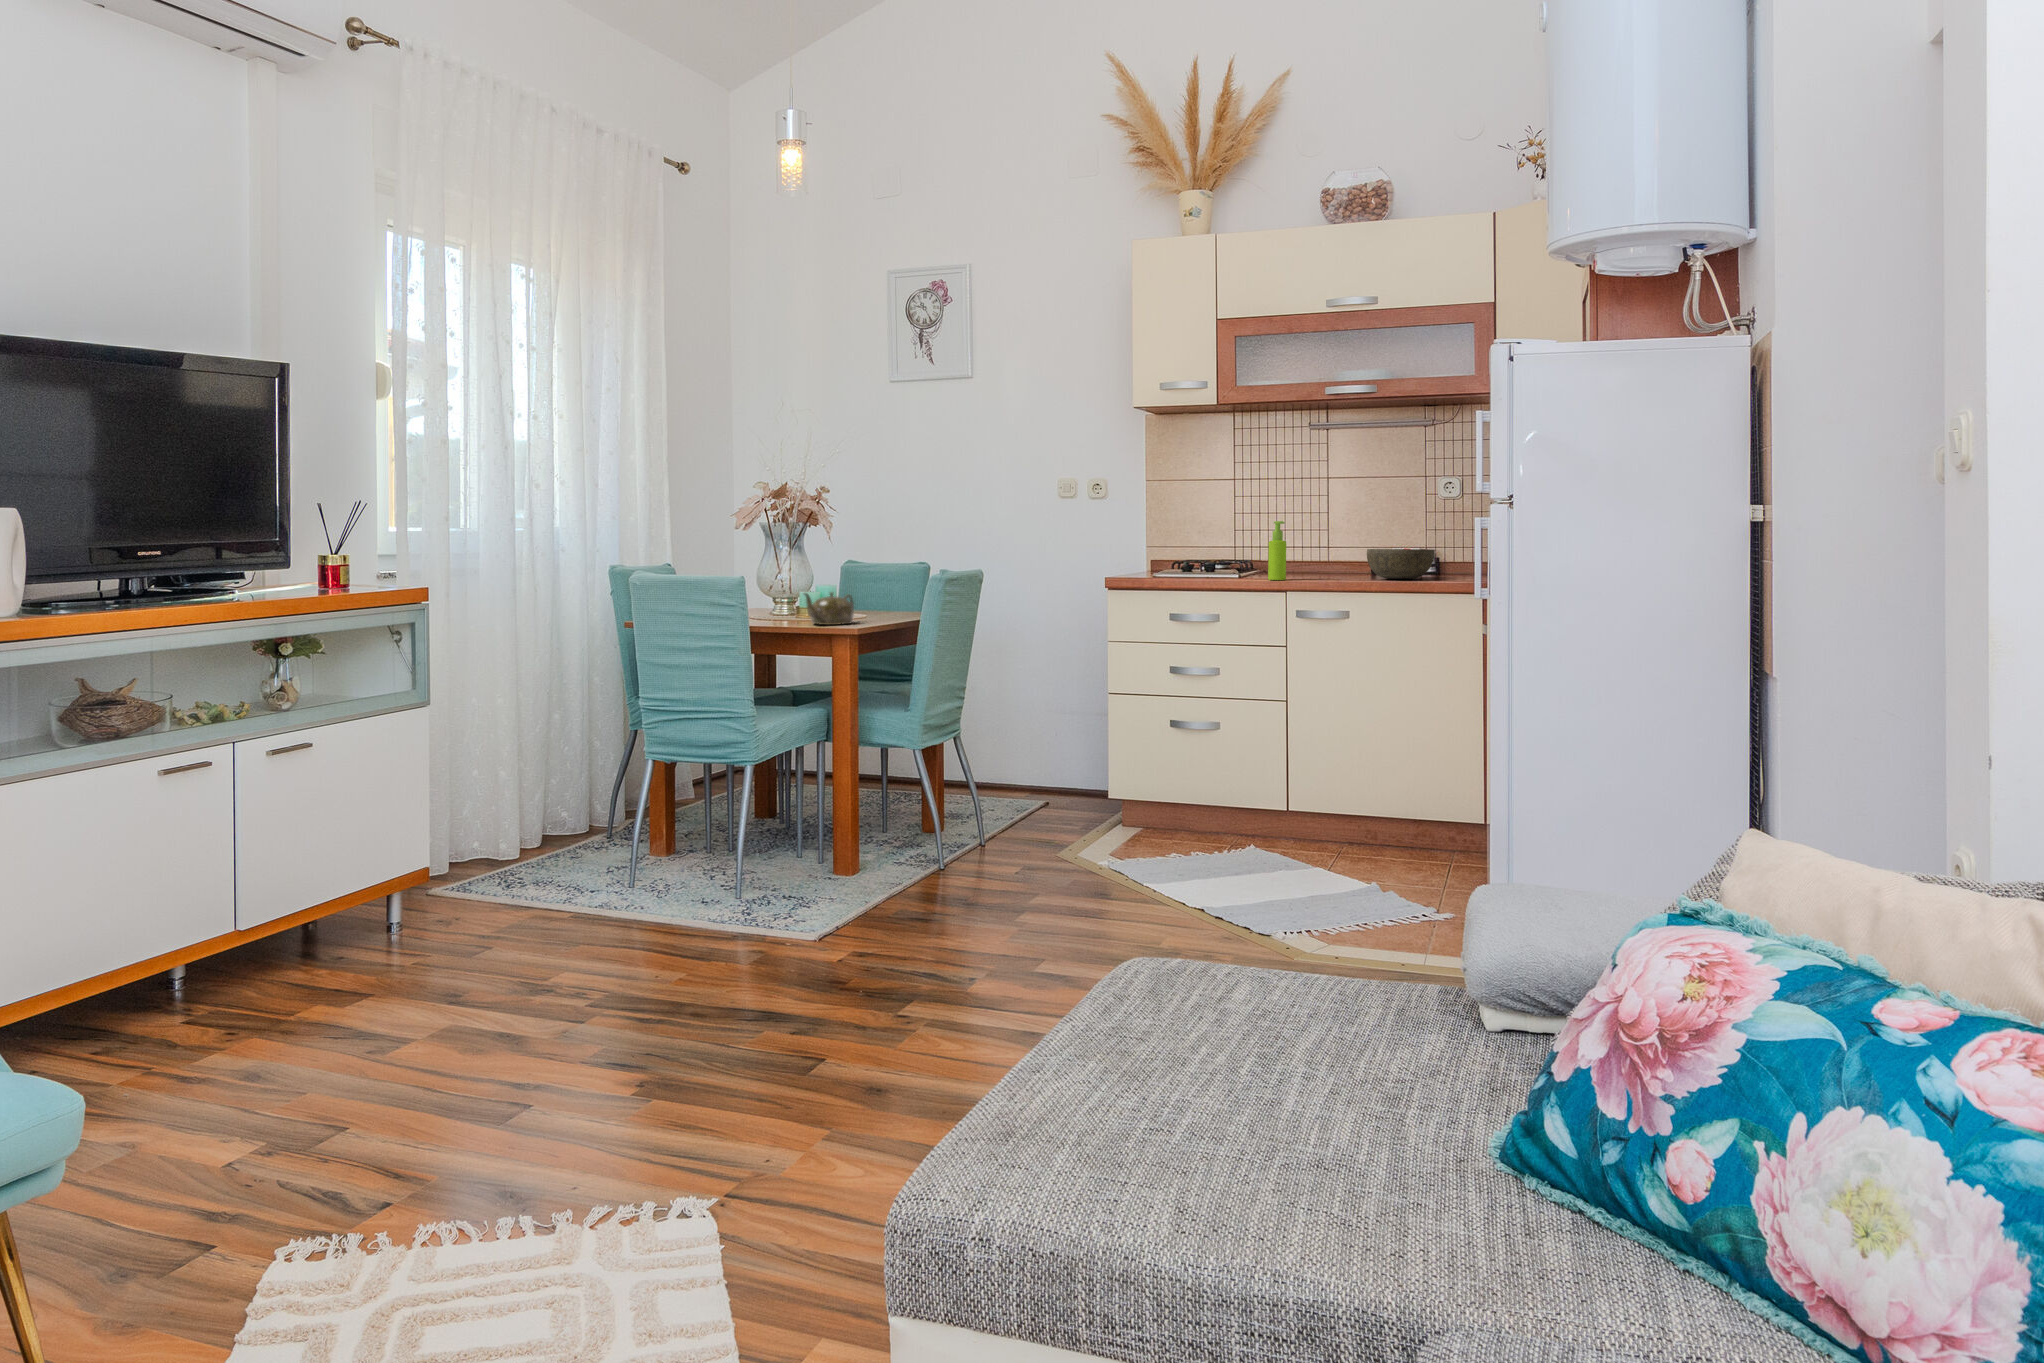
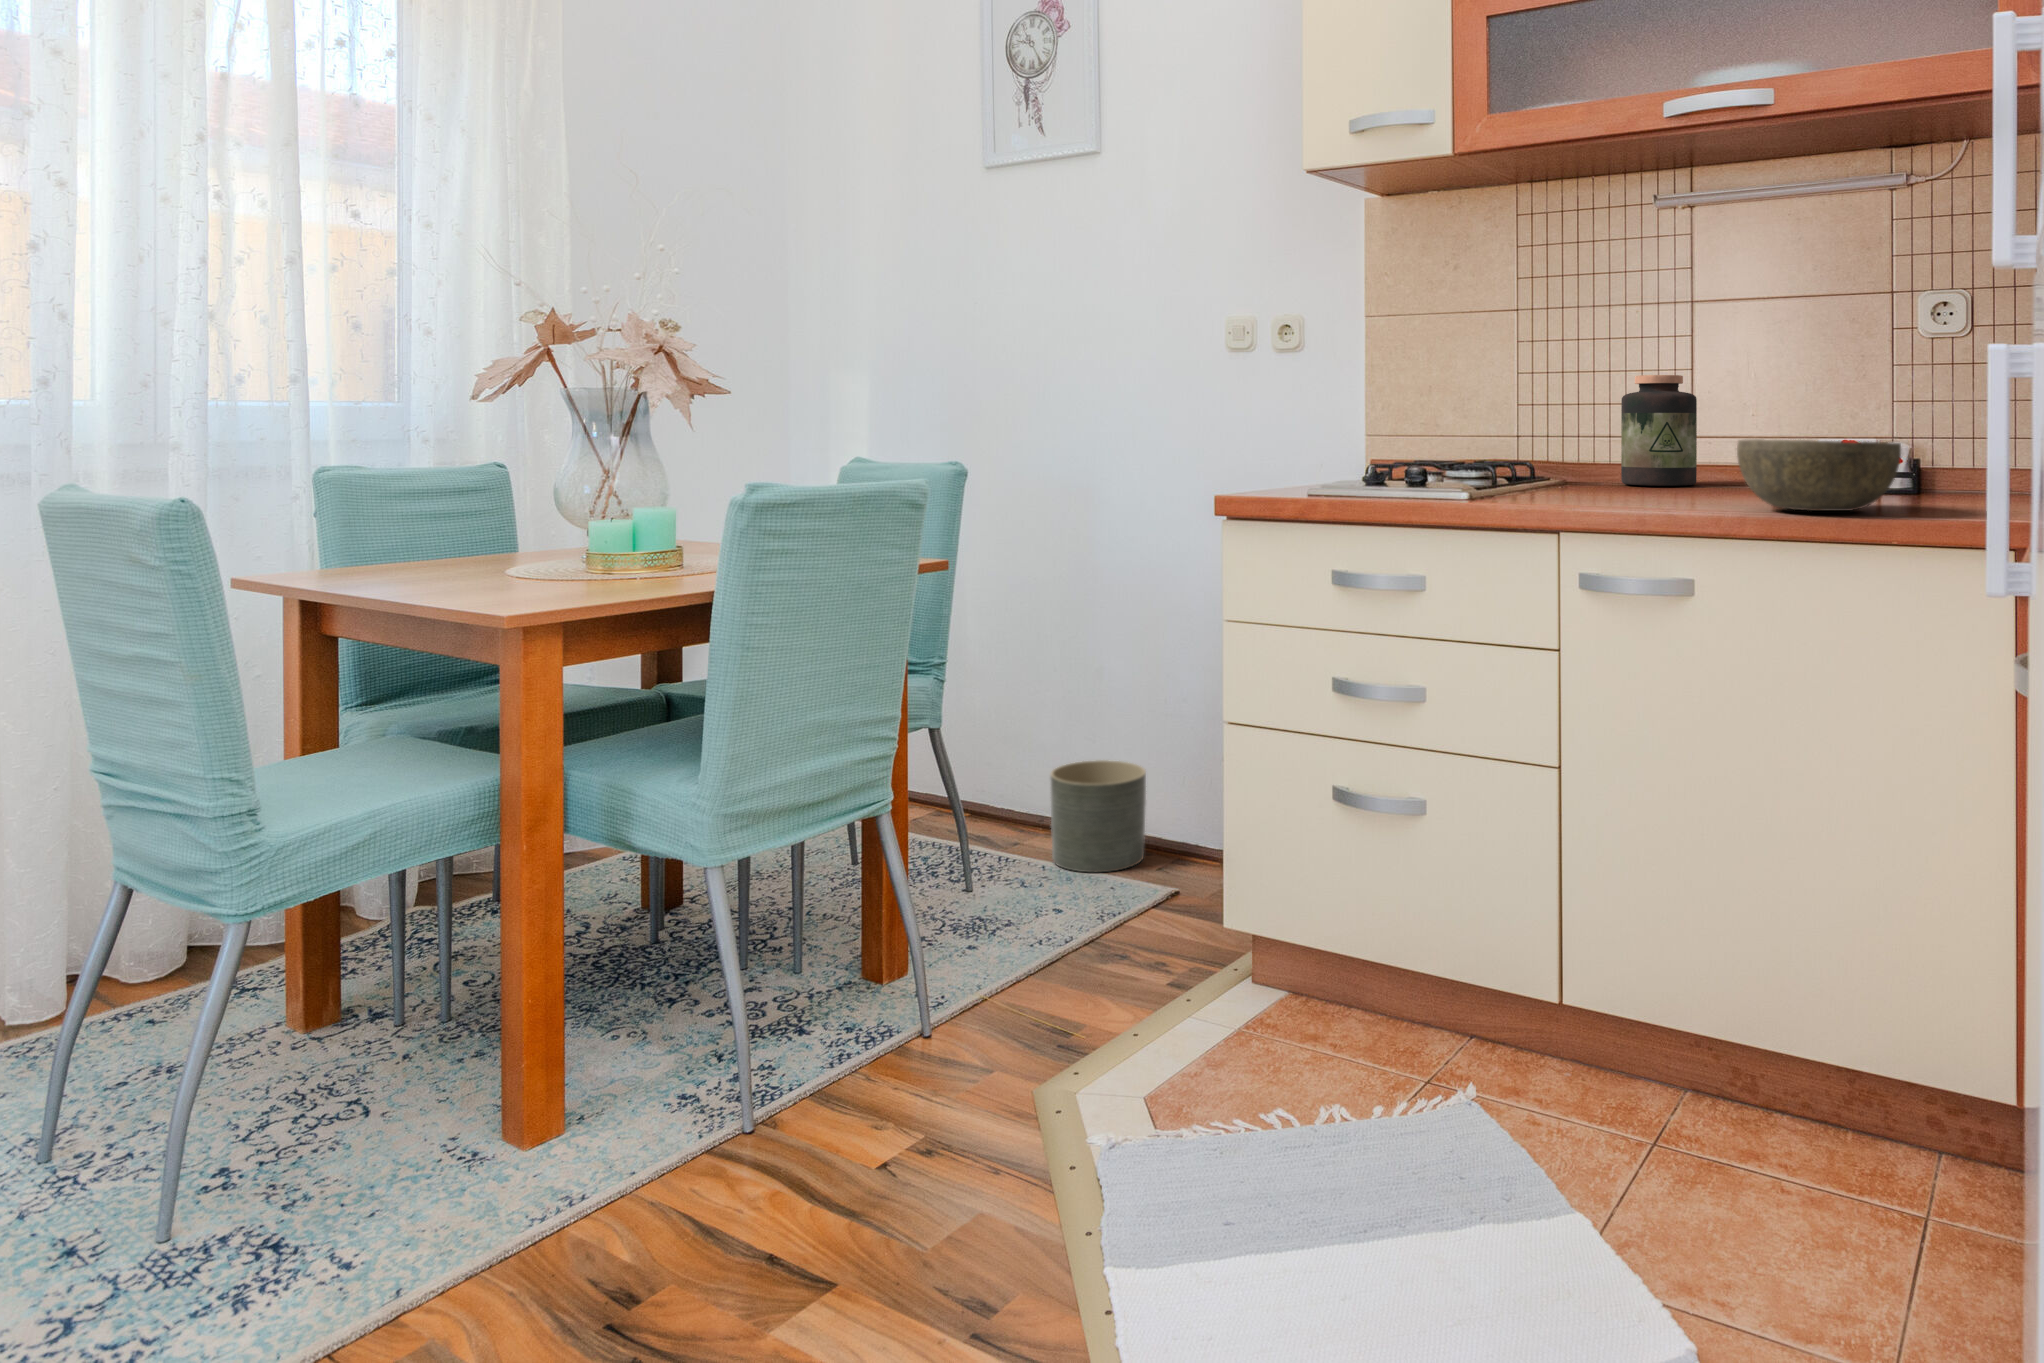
jar: none [1297,517,1335,572] -> present [1621,375,1697,486]
soap dispenser: present [1268,521,1286,580] -> none [1516,375,1555,506]
teapot: present [804,592,854,625] -> none [453,515,626,587]
planter: none [960,740,1014,796] -> present [1050,760,1146,873]

